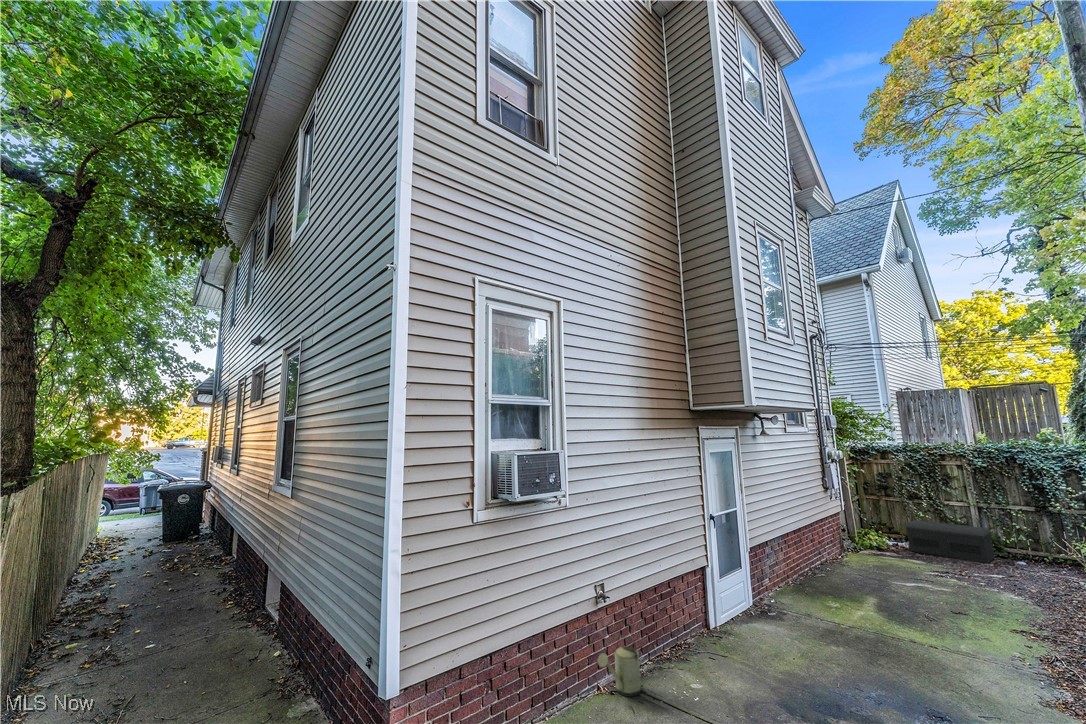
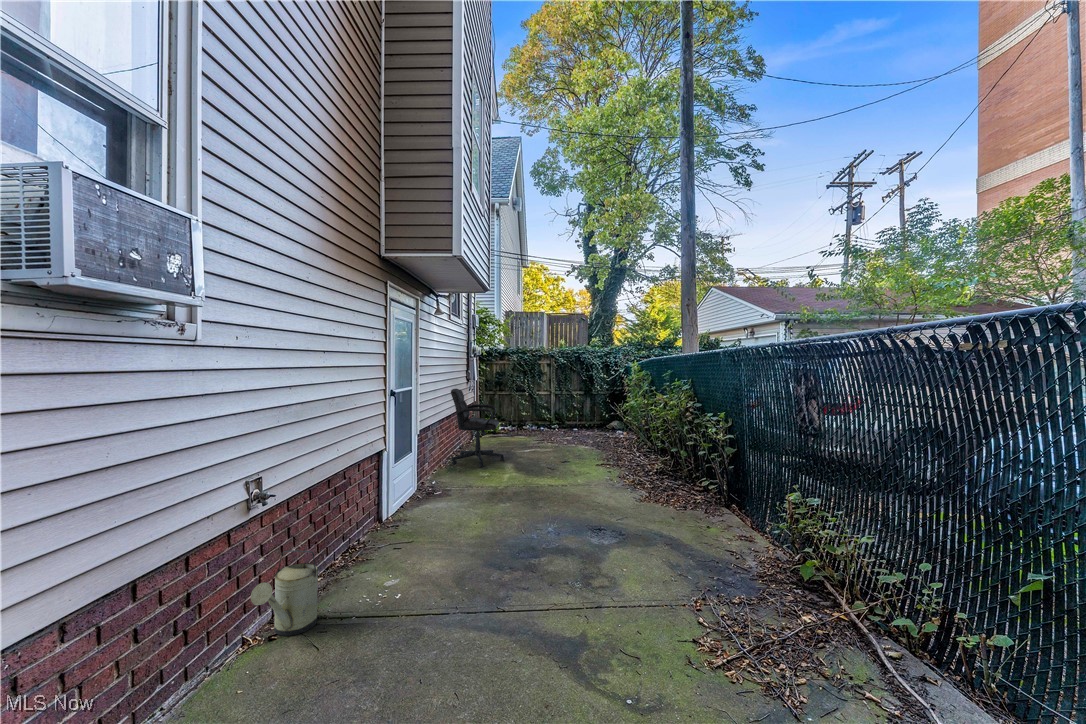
chair: none [795,501,871,593] -> present [451,389,504,467]
storage bench: present [906,520,995,563] -> none [513,408,563,433]

